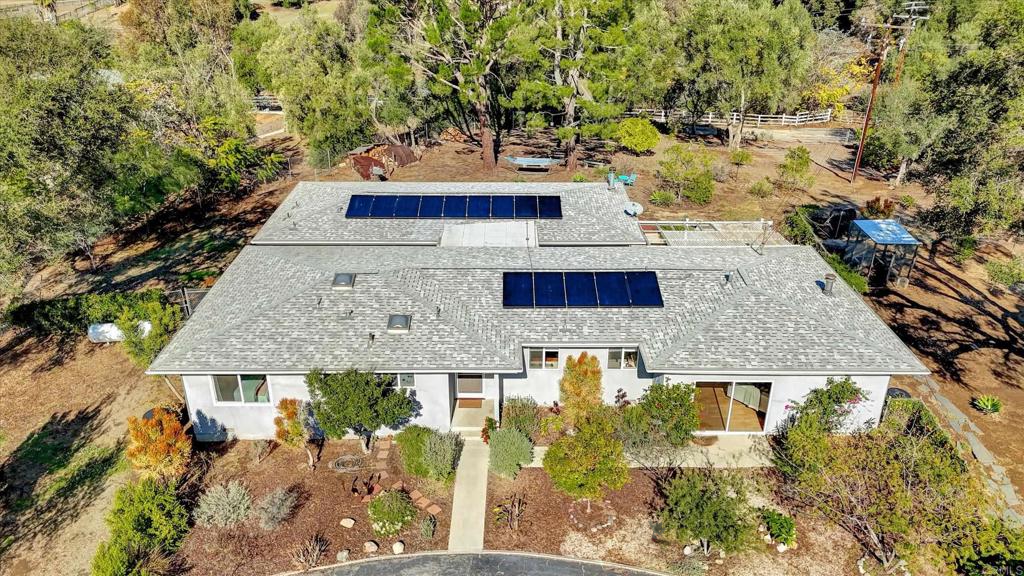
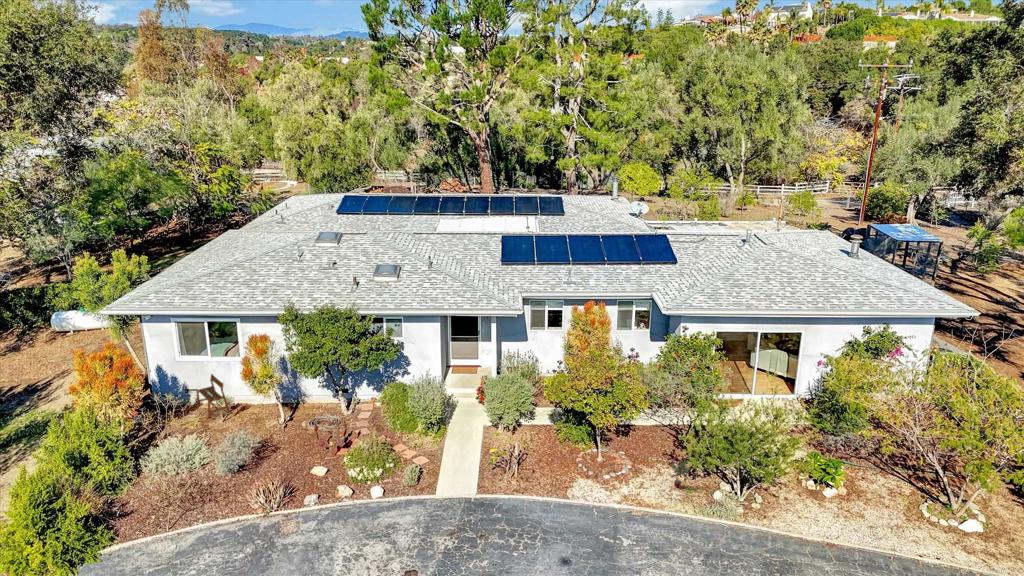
bench: none [233,415,264,458] -> present [197,374,229,418]

